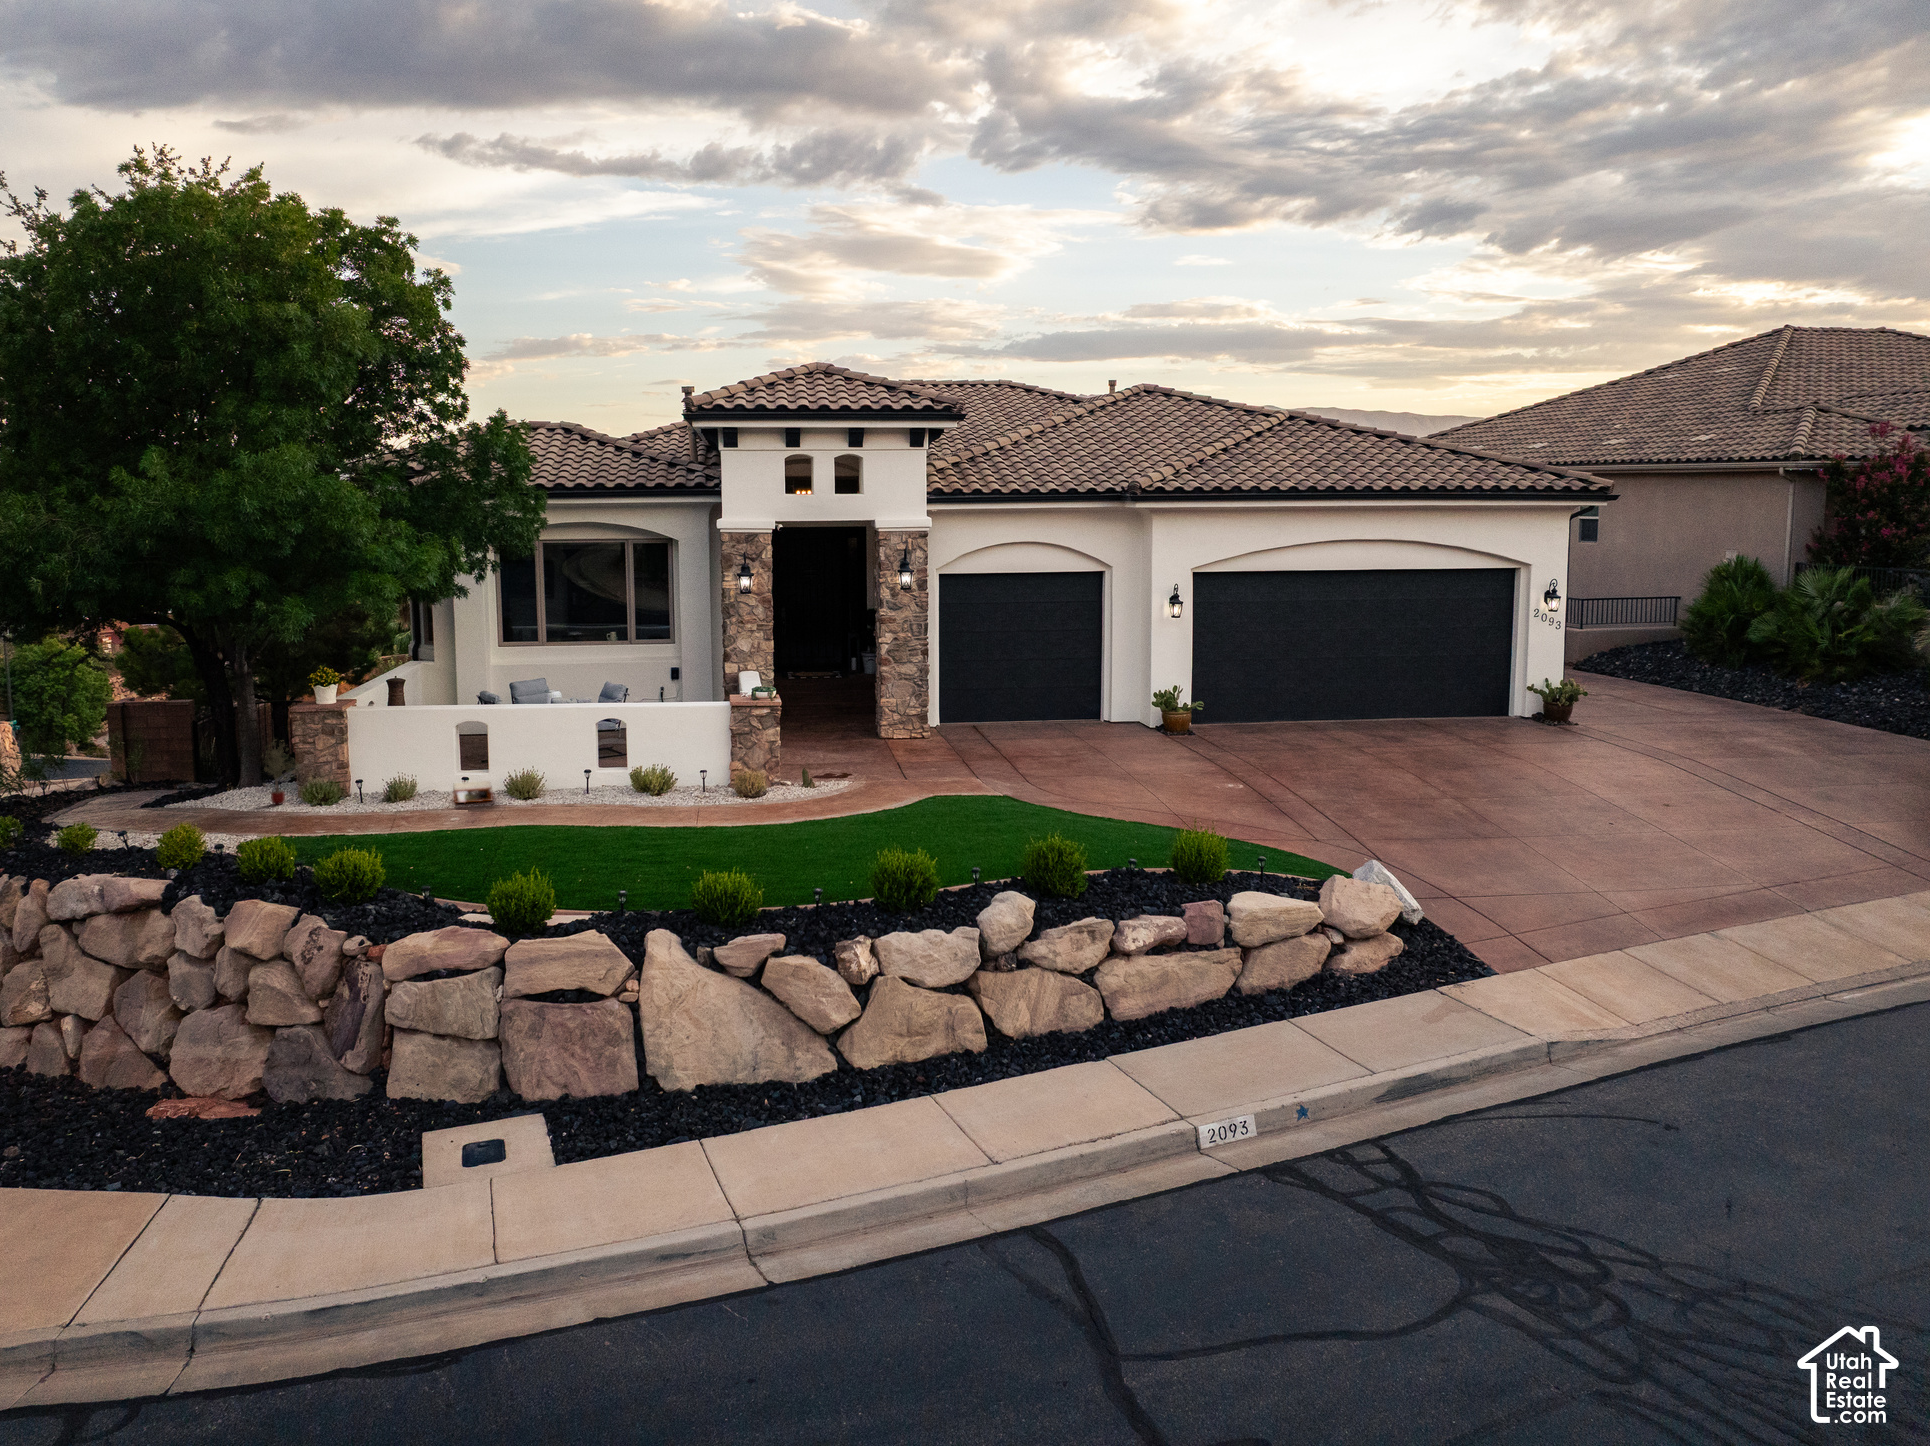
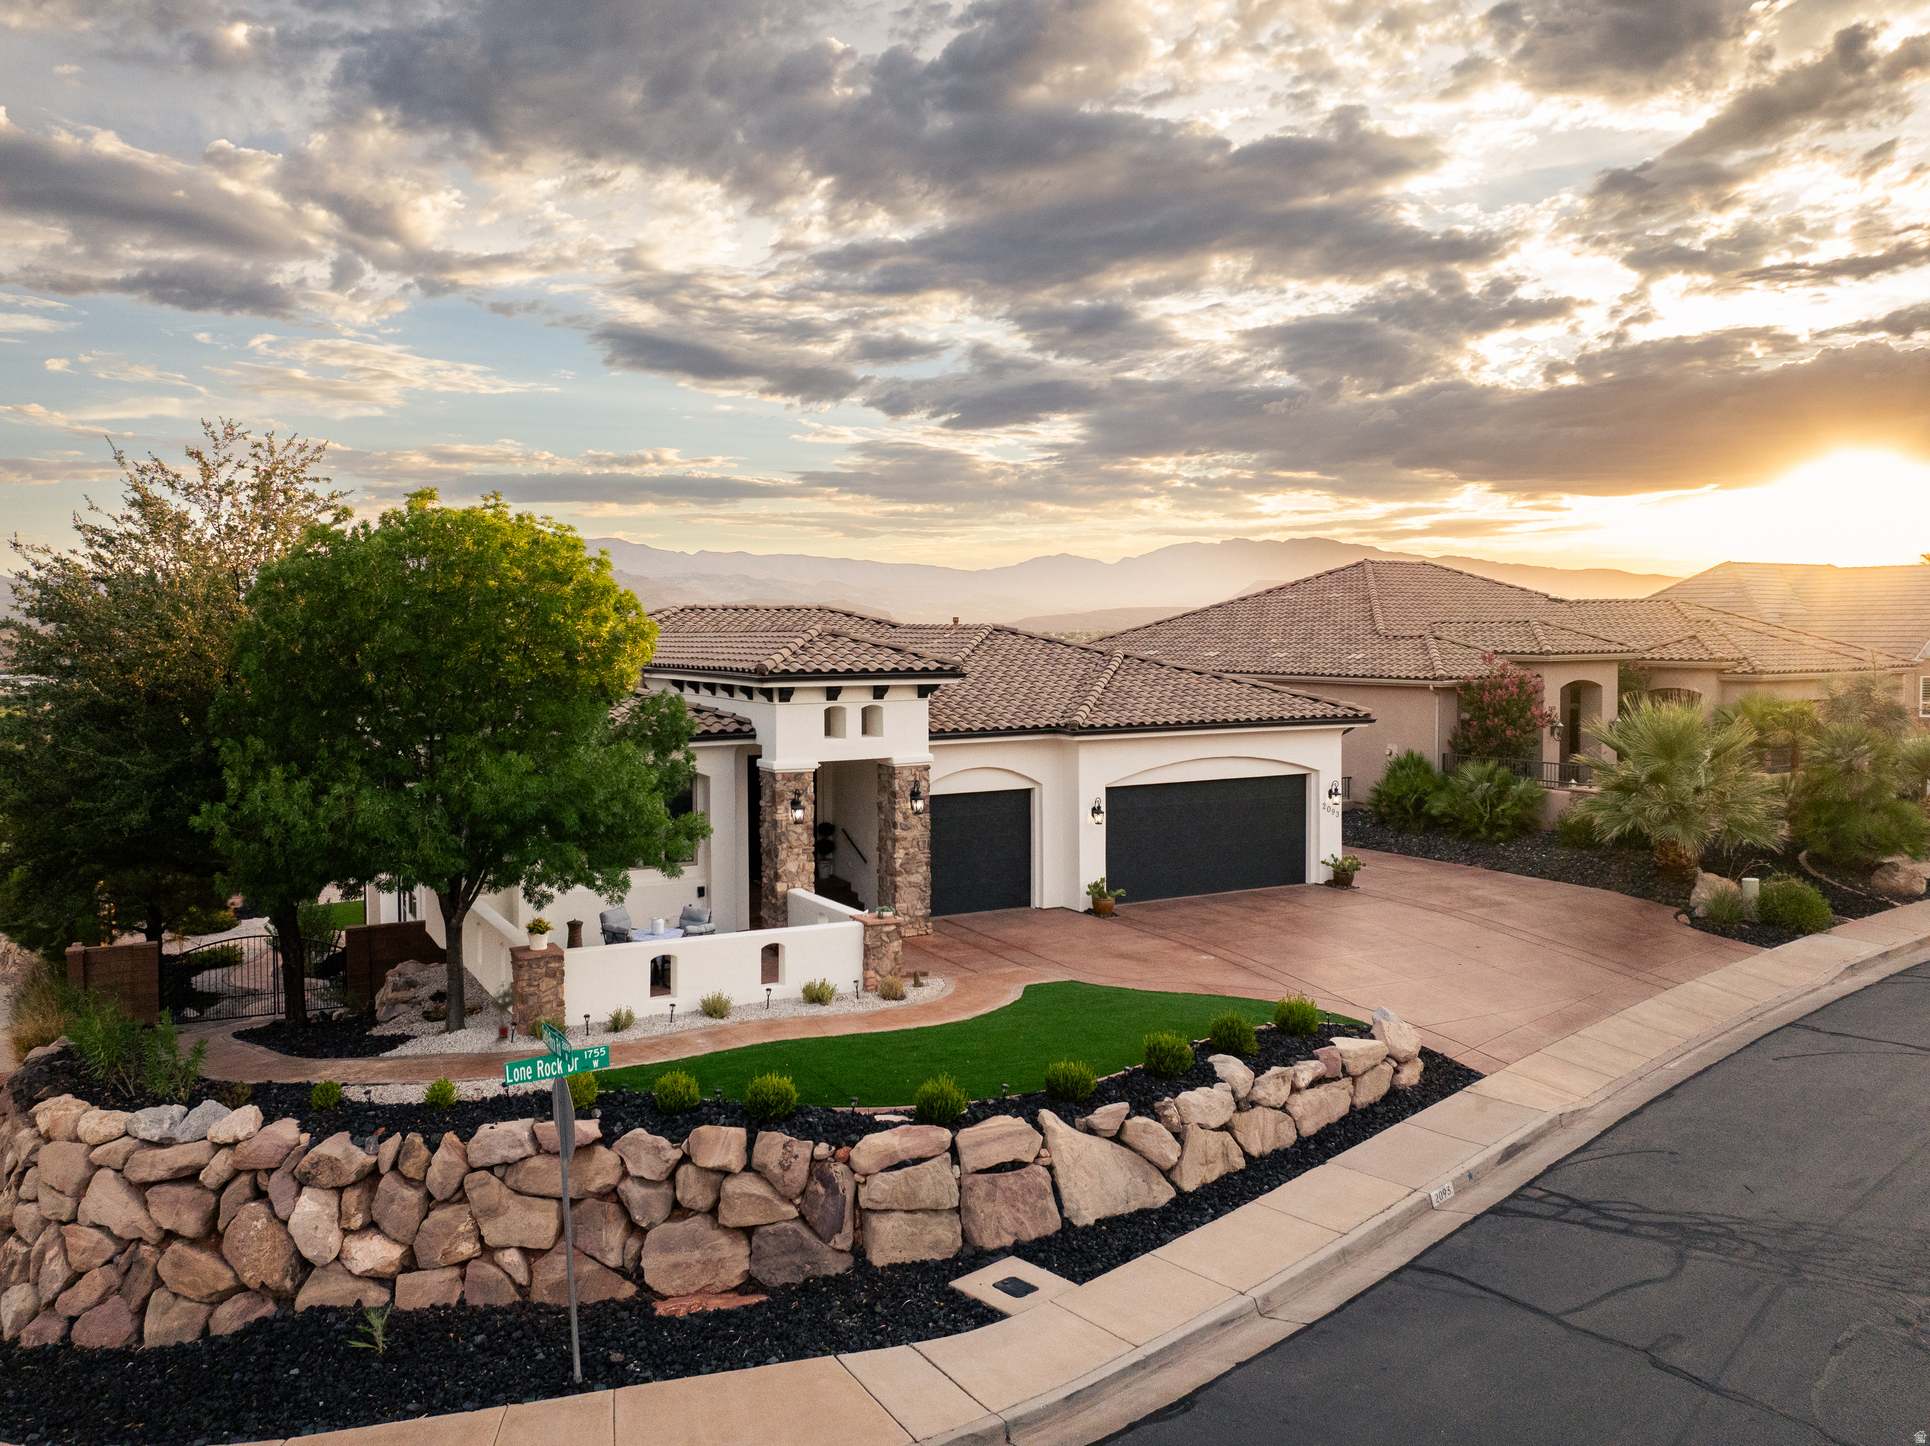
storage box: present [453,781,492,803] -> none [637,1000,678,1022]

